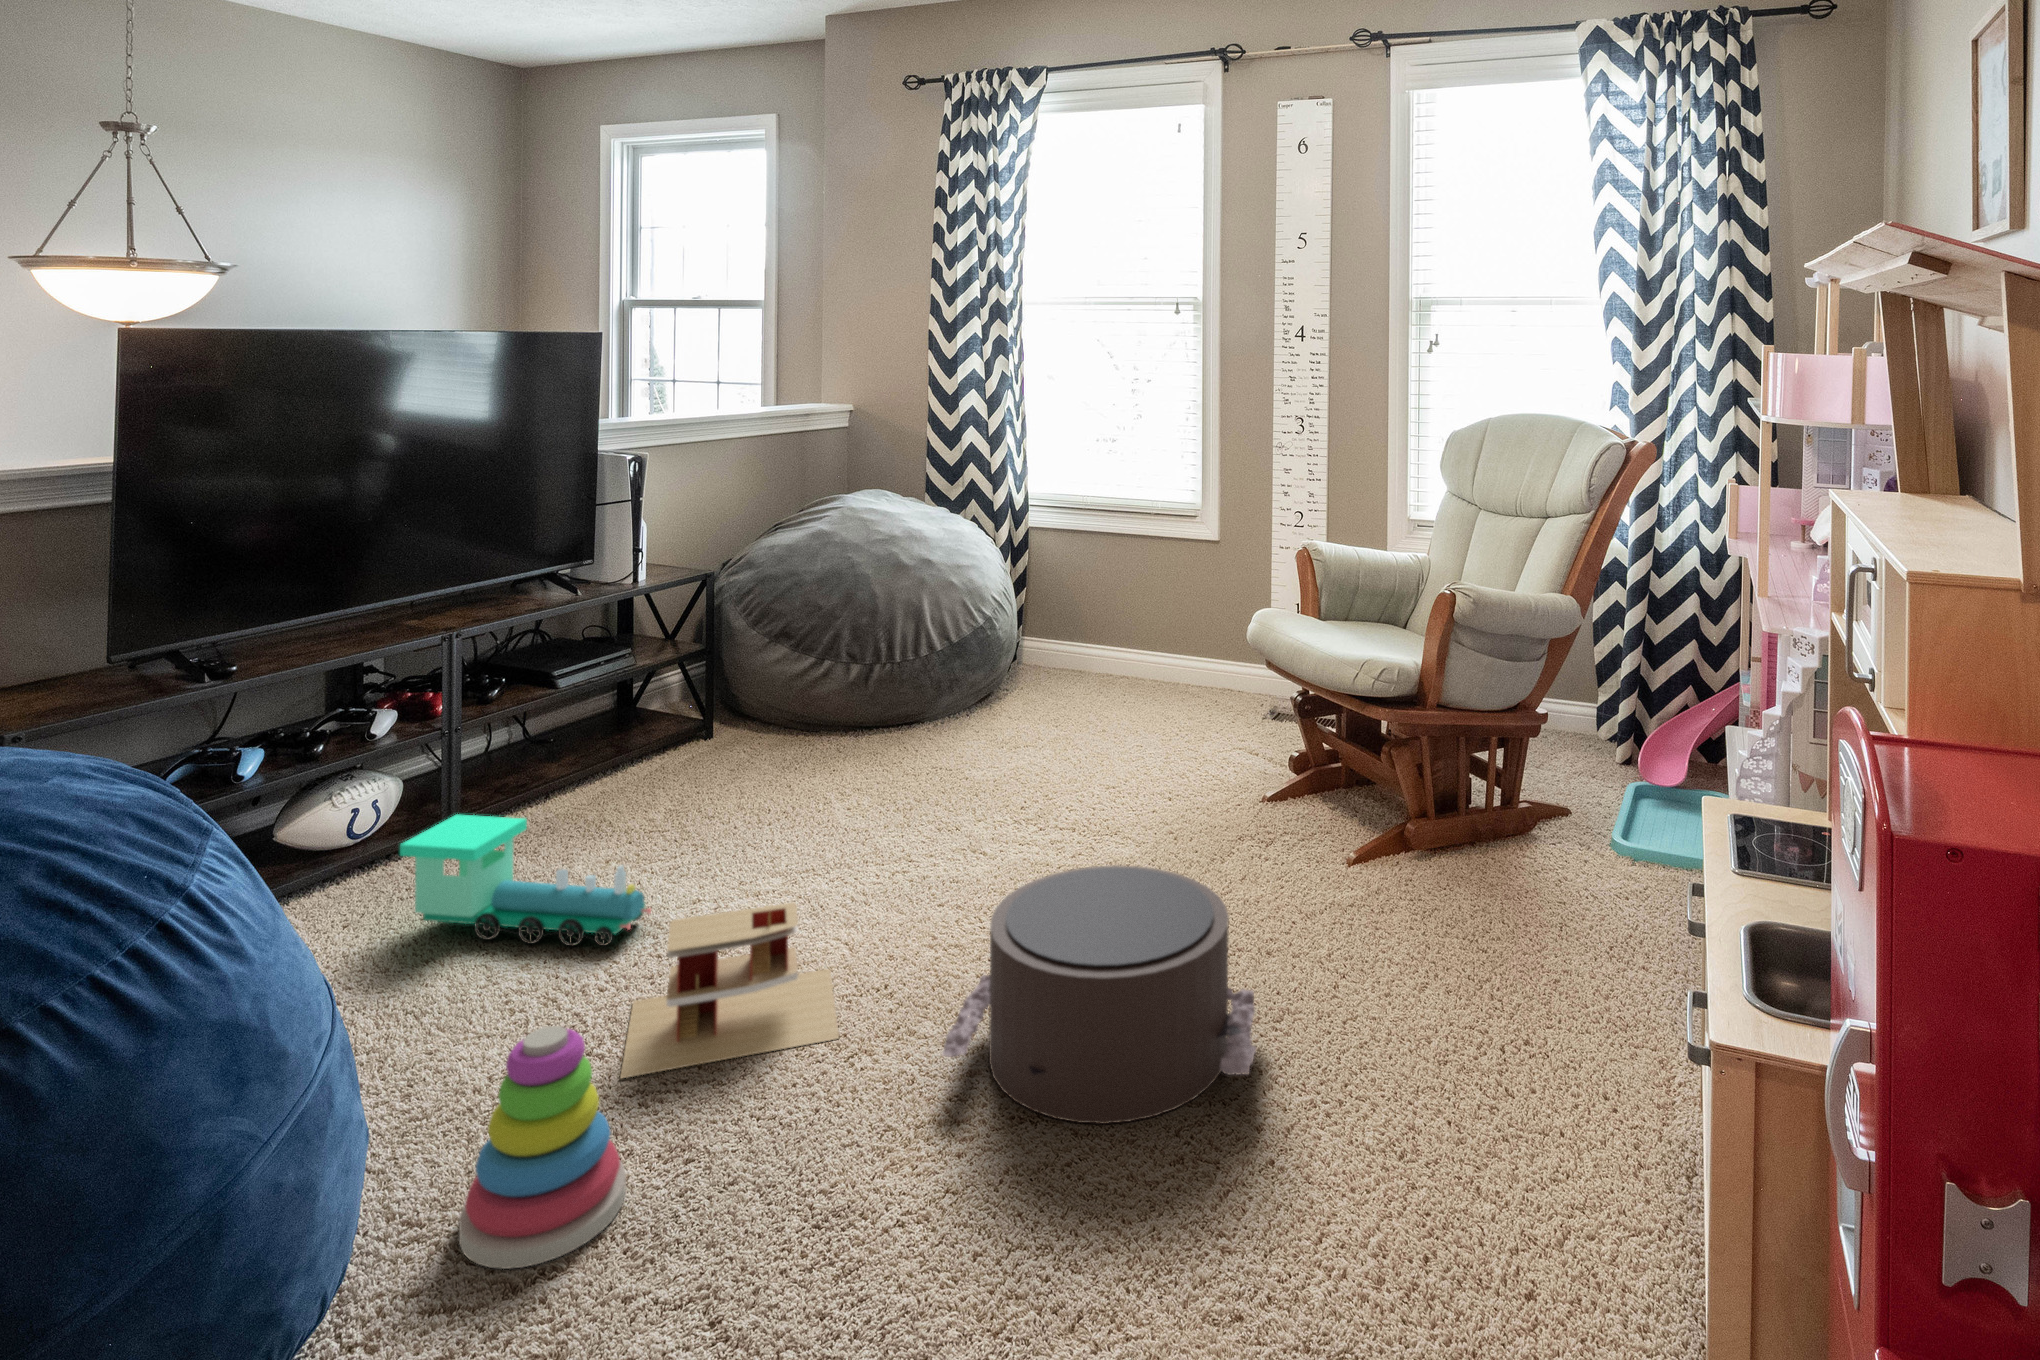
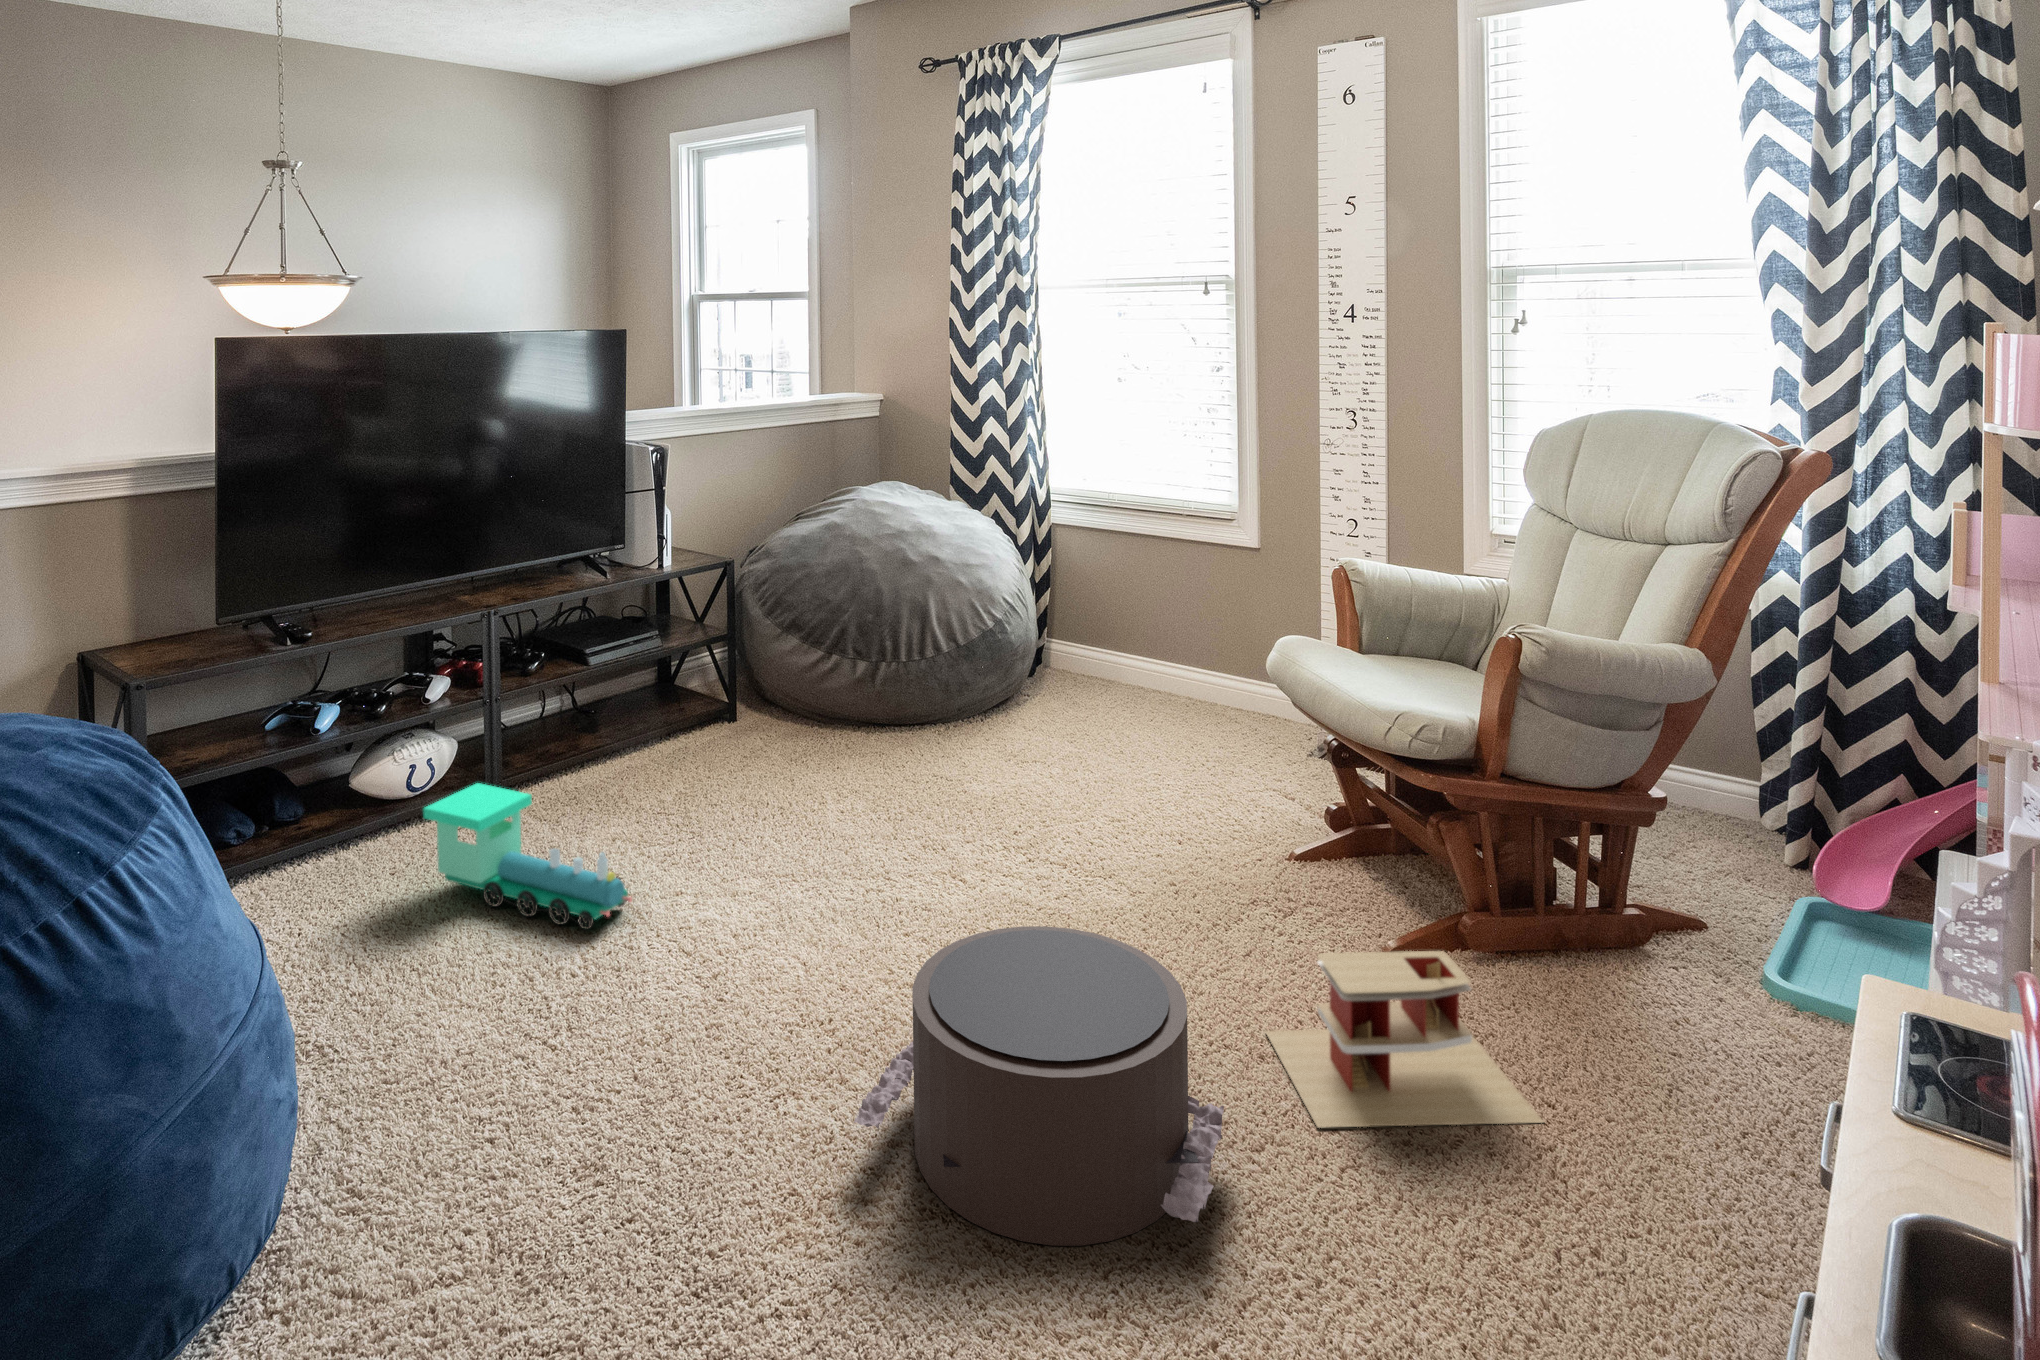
toy house: present [620,903,839,1078] -> present [1266,951,1543,1127]
stacking toy: present [459,1026,626,1269] -> none [379,1029,534,1271]

